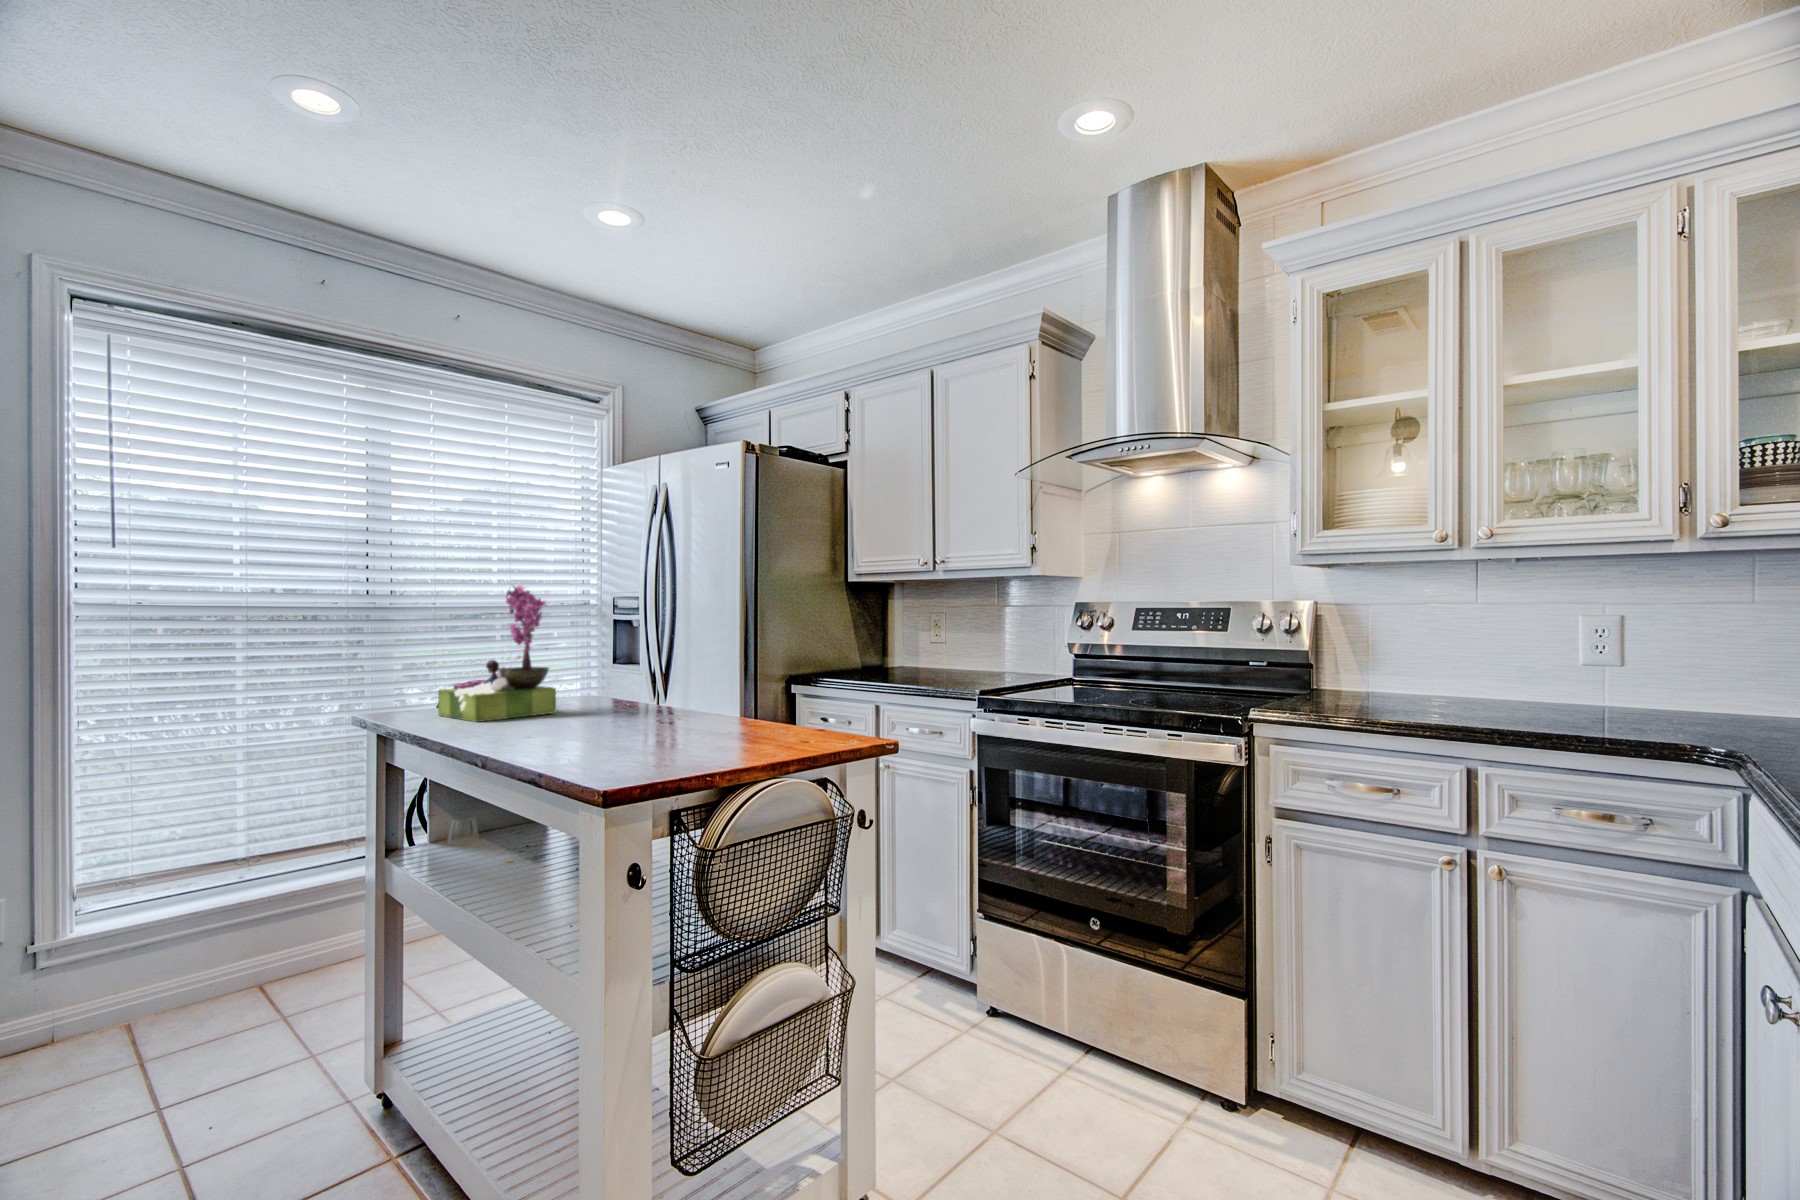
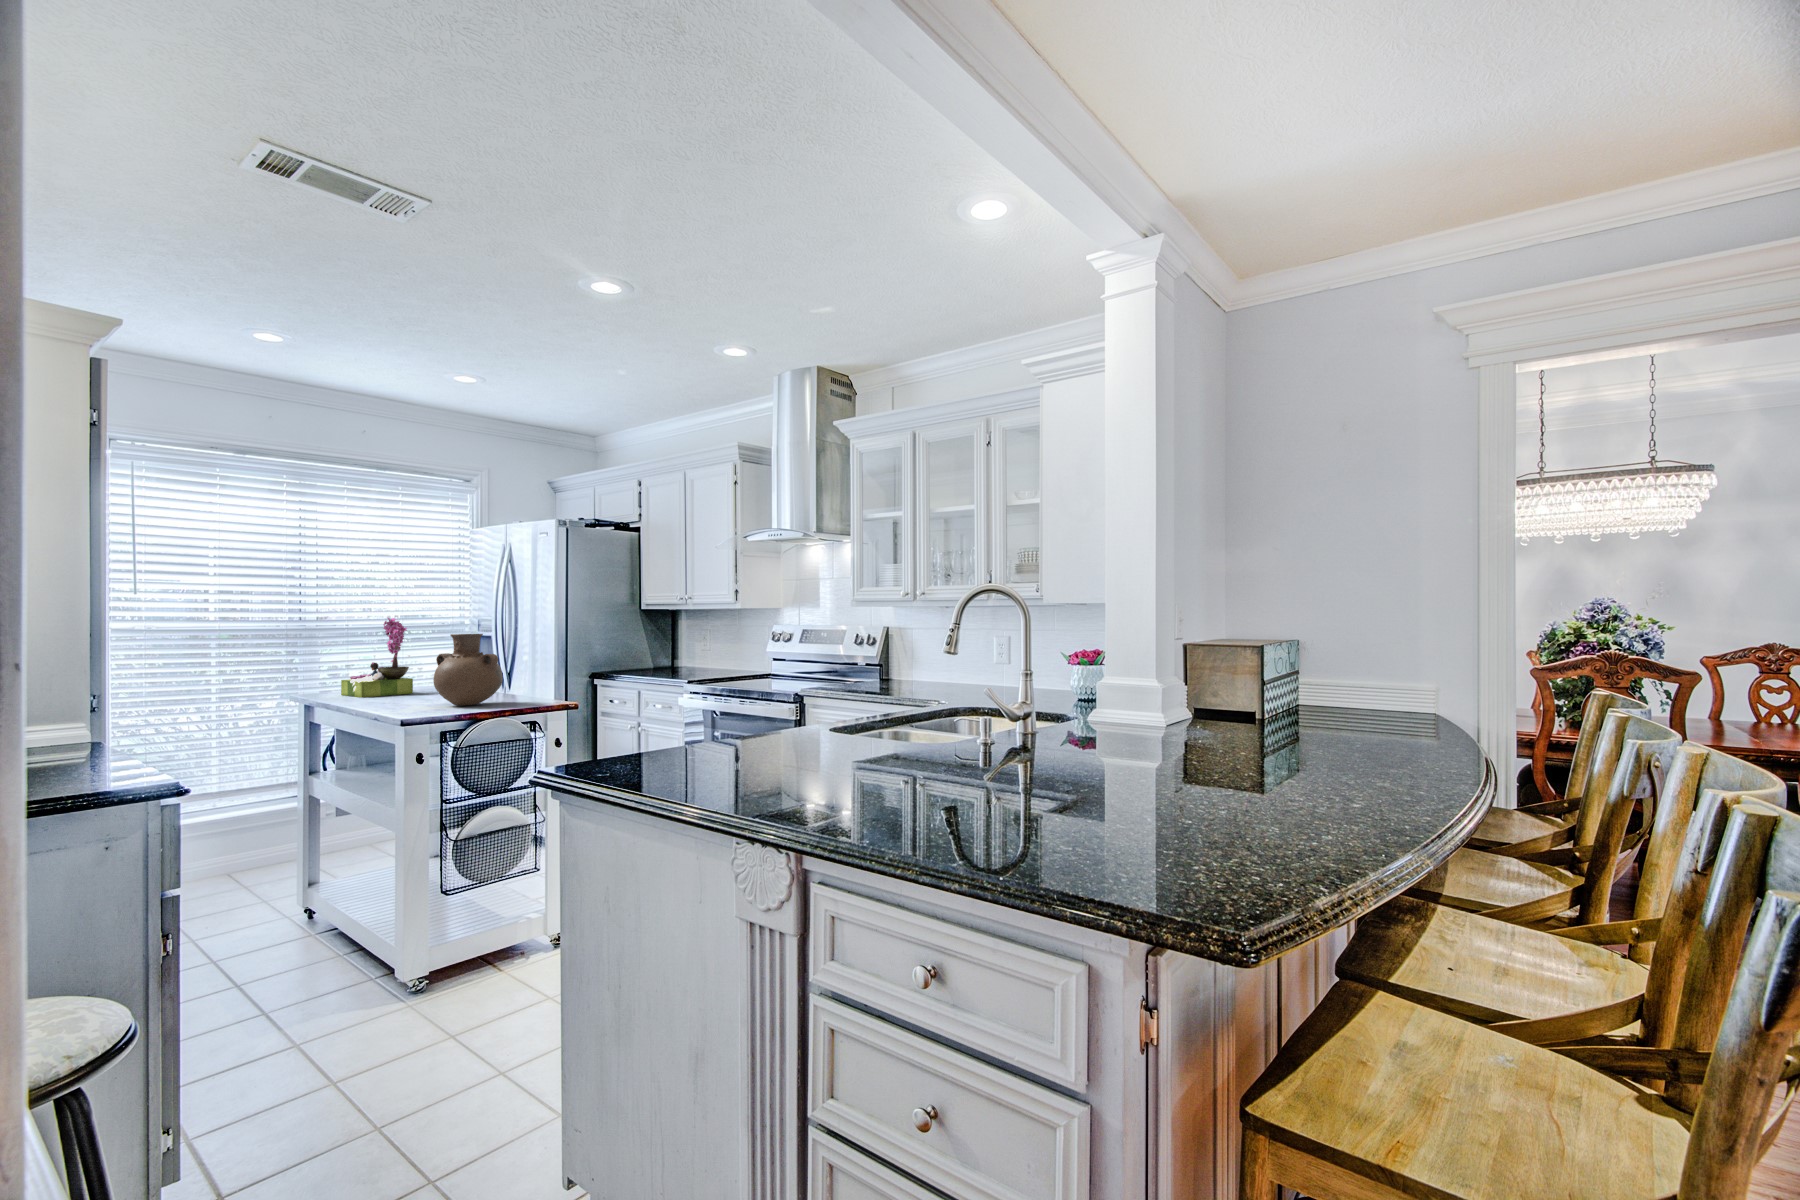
vase: none [629,607,751,748] -> present [433,634,503,706]

